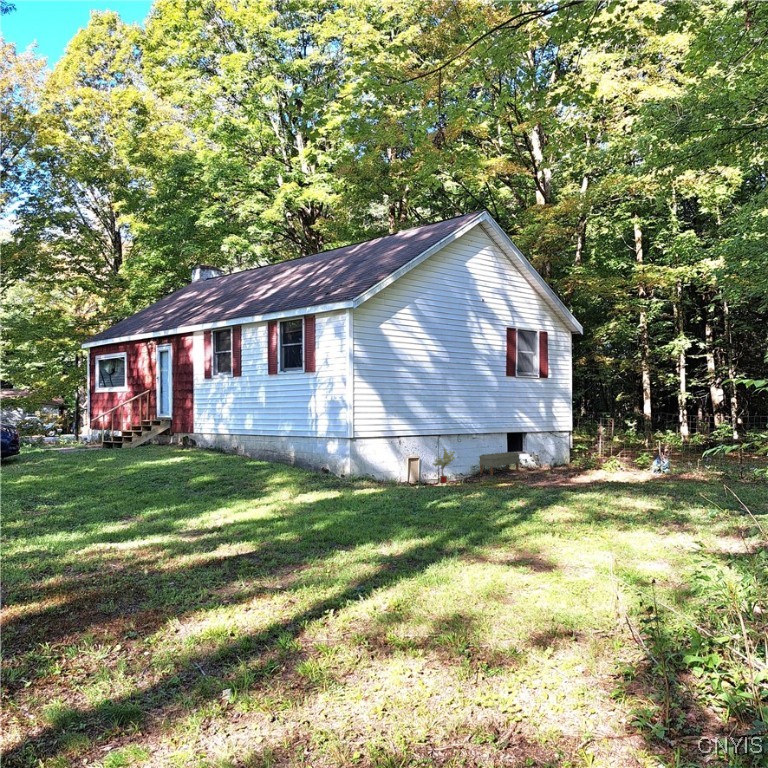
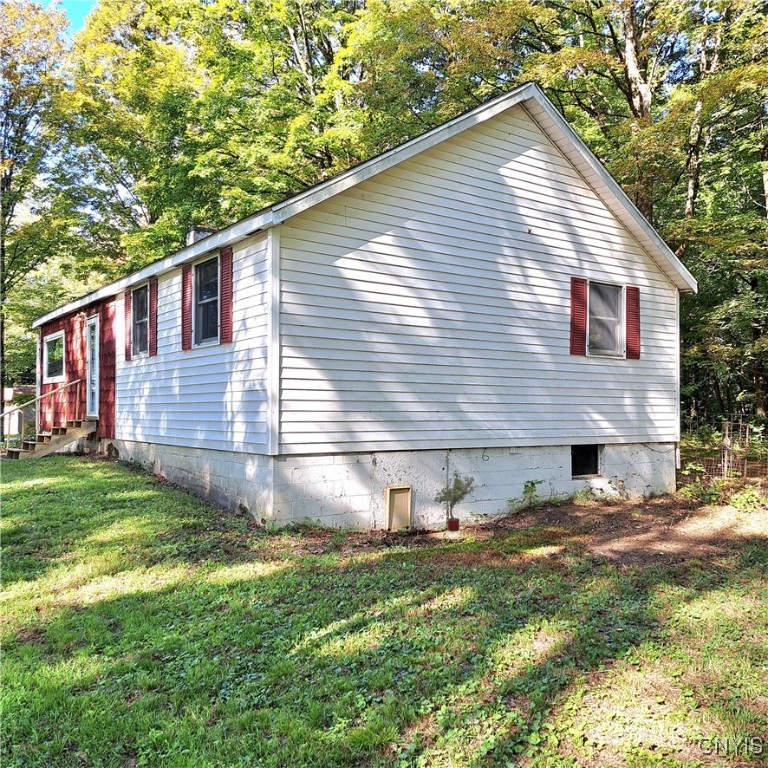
bench: present [479,452,519,476] -> none [522,477,591,518]

